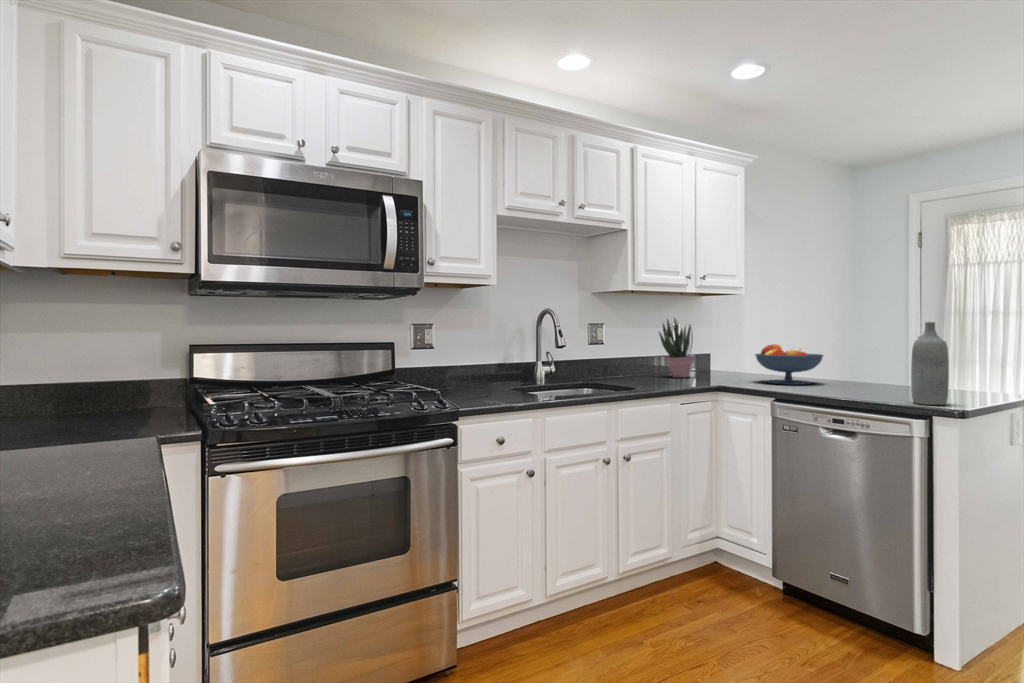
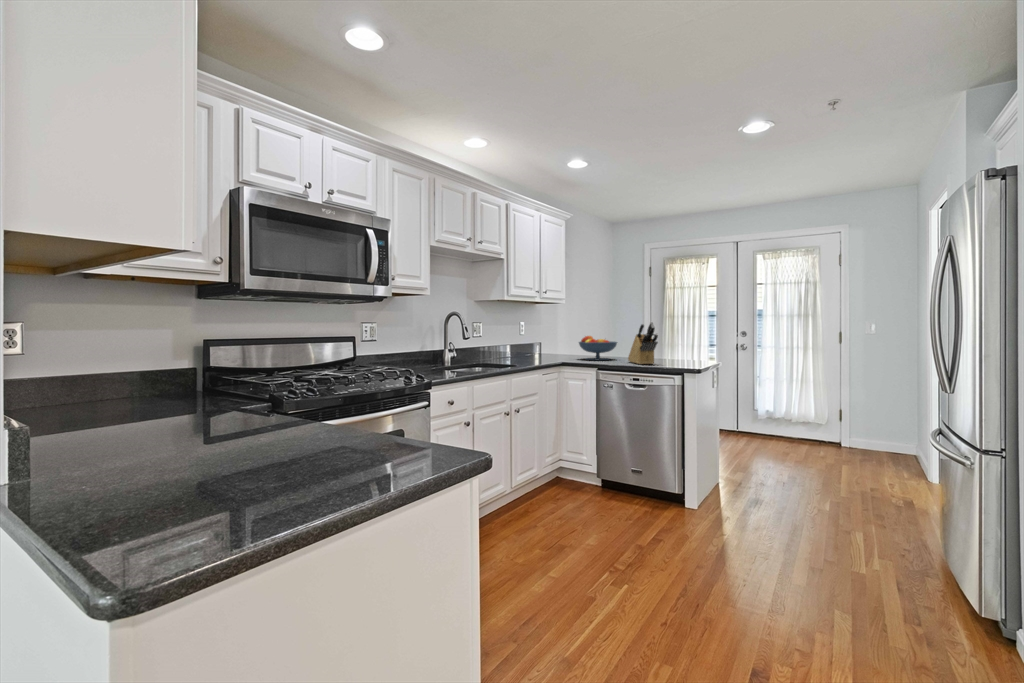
potted plant: present [659,318,695,378] -> none [517,318,539,359]
knife block: none [836,321,884,395] -> present [628,322,658,364]
bottle: present [911,322,949,405] -> none [674,323,692,368]

